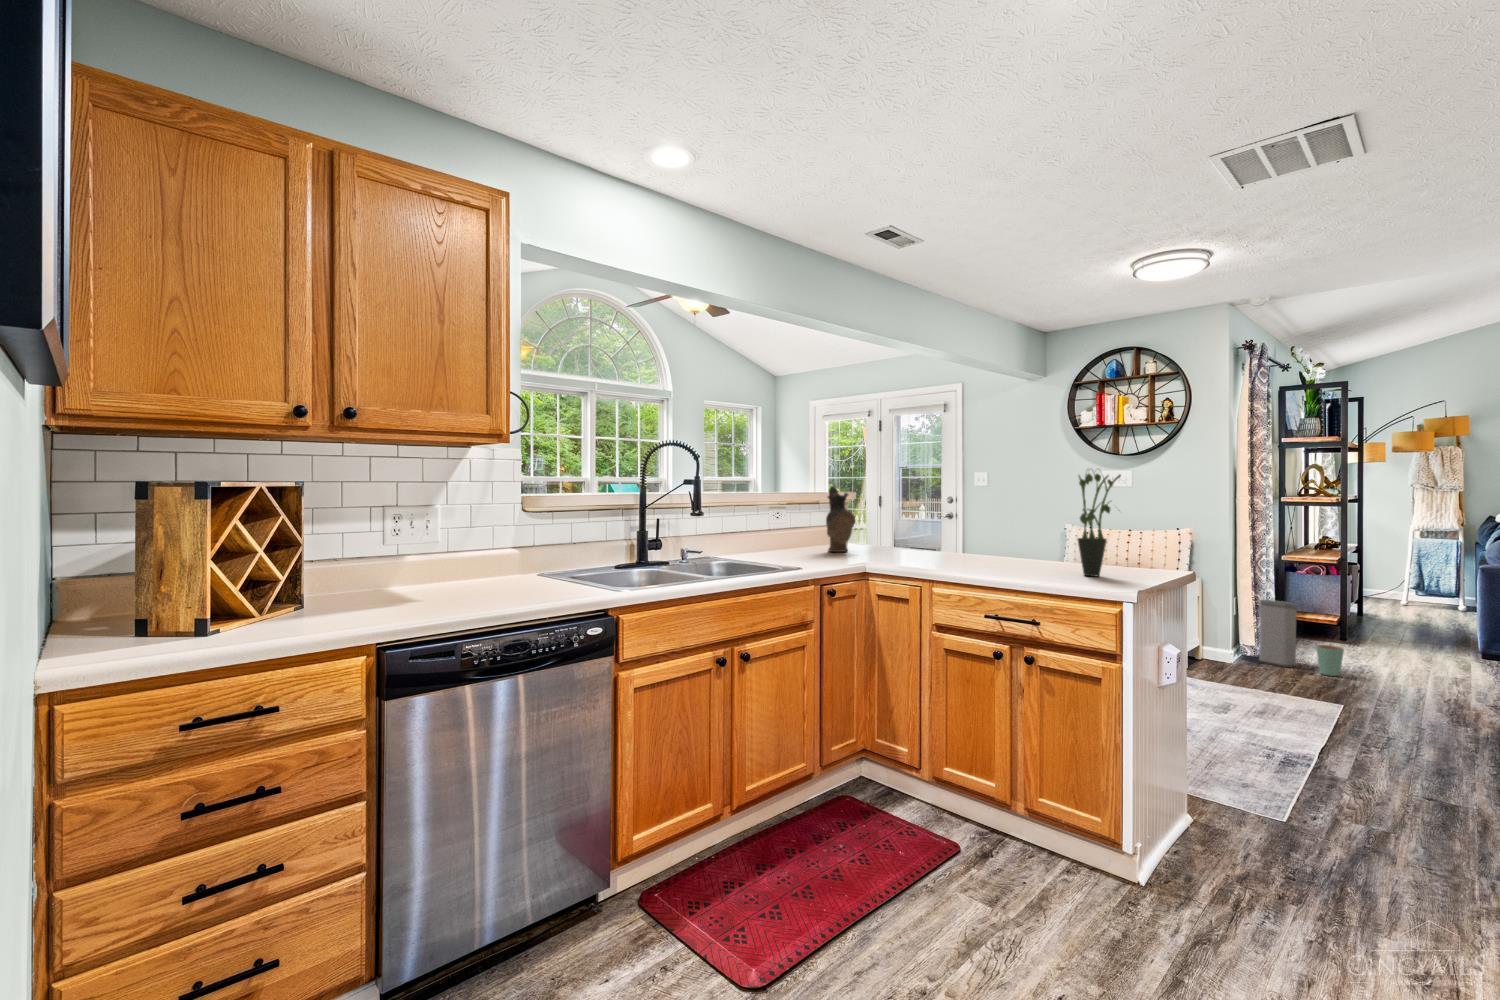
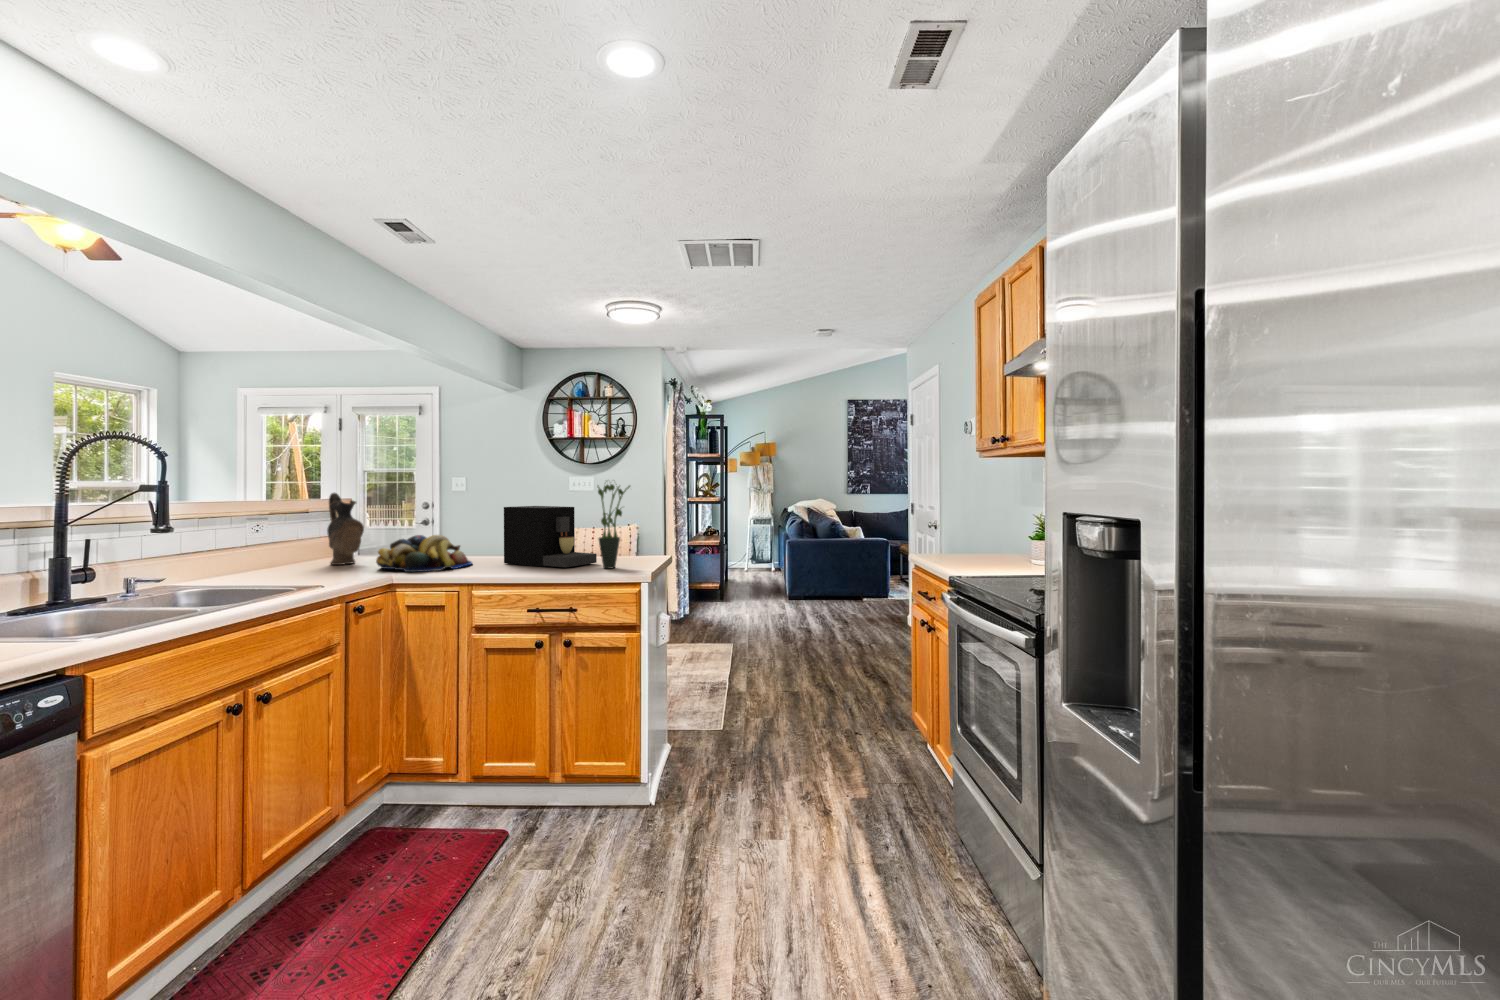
coffee maker: none [977,500,1081,571] -> present [504,506,597,567]
fruit bowl: none [858,527,946,564] -> present [376,535,472,572]
trash can: present [1259,599,1344,676] -> none [680,572,729,621]

